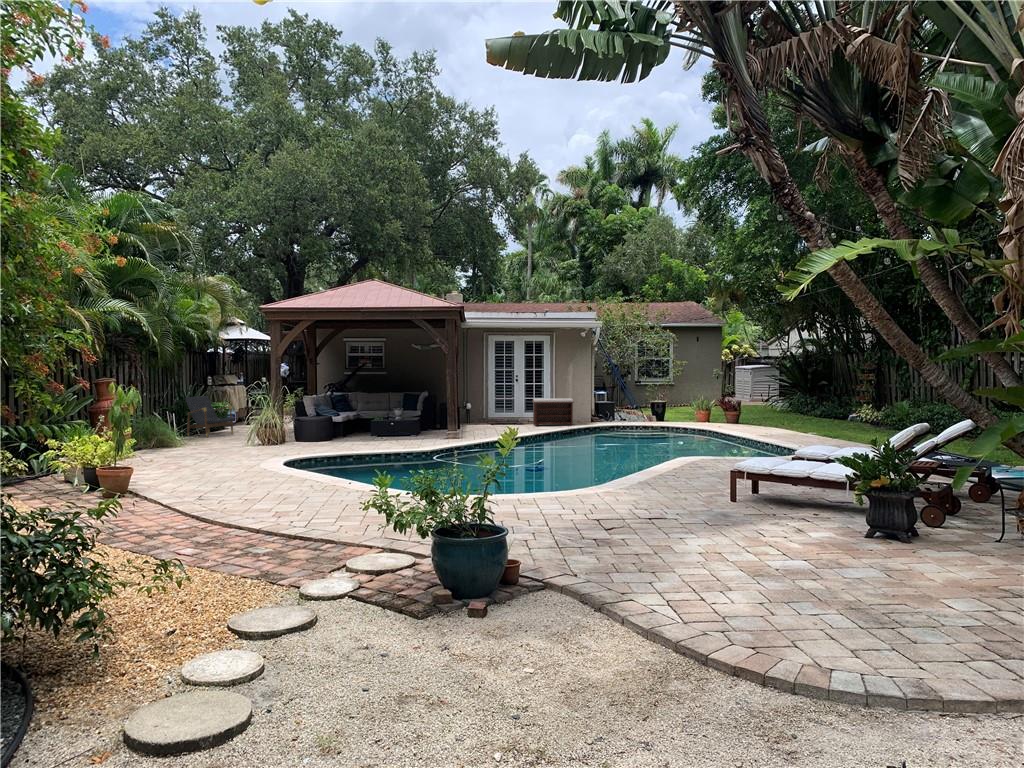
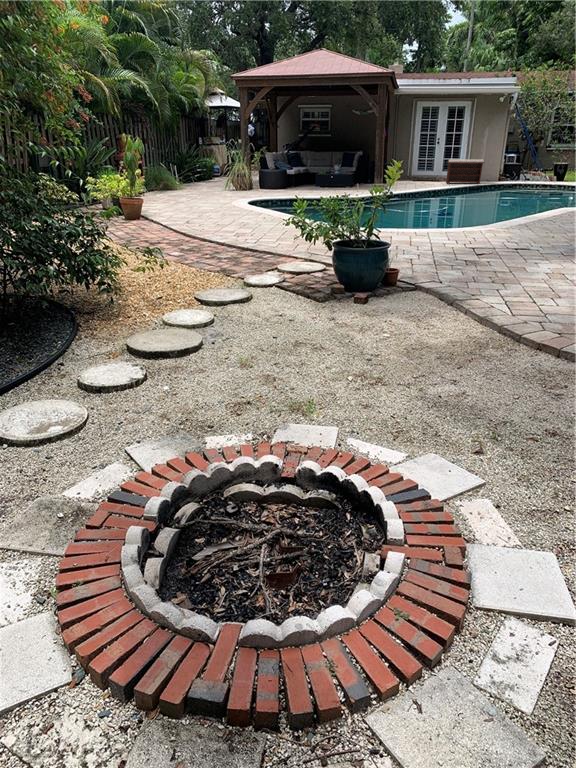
lounge chair: present [185,396,234,437] -> none [183,154,217,186]

